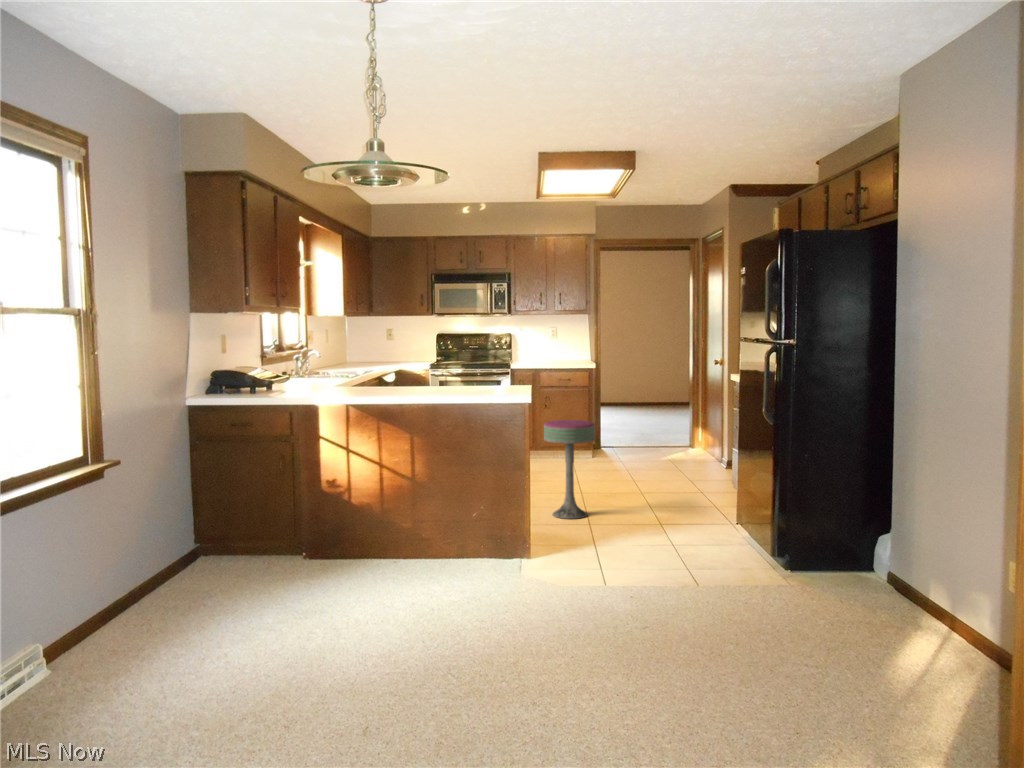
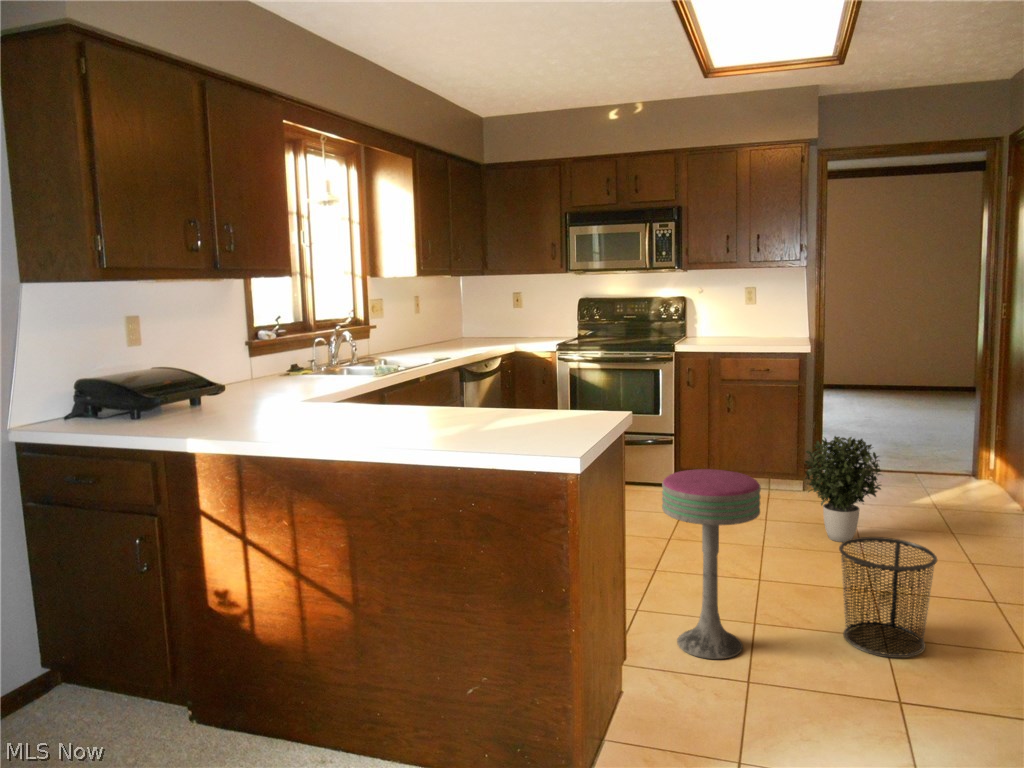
potted plant: none [600,413,645,476] -> present [805,436,881,542]
waste bin: none [632,455,679,512] -> present [839,537,937,658]

